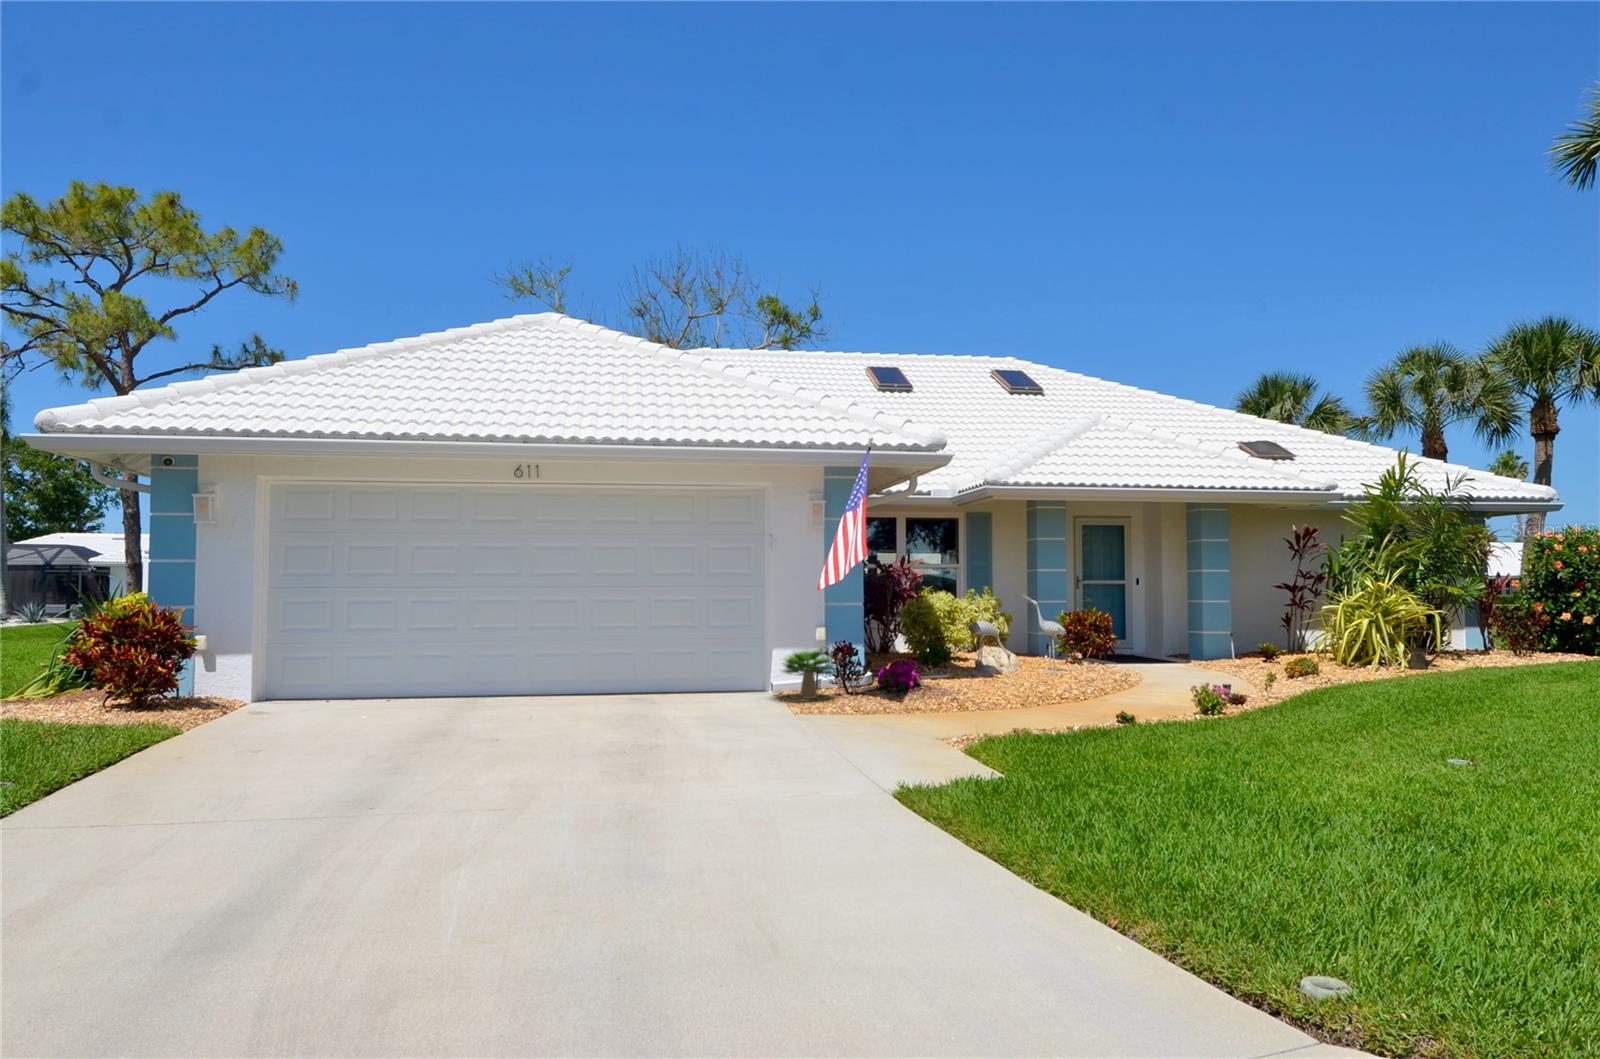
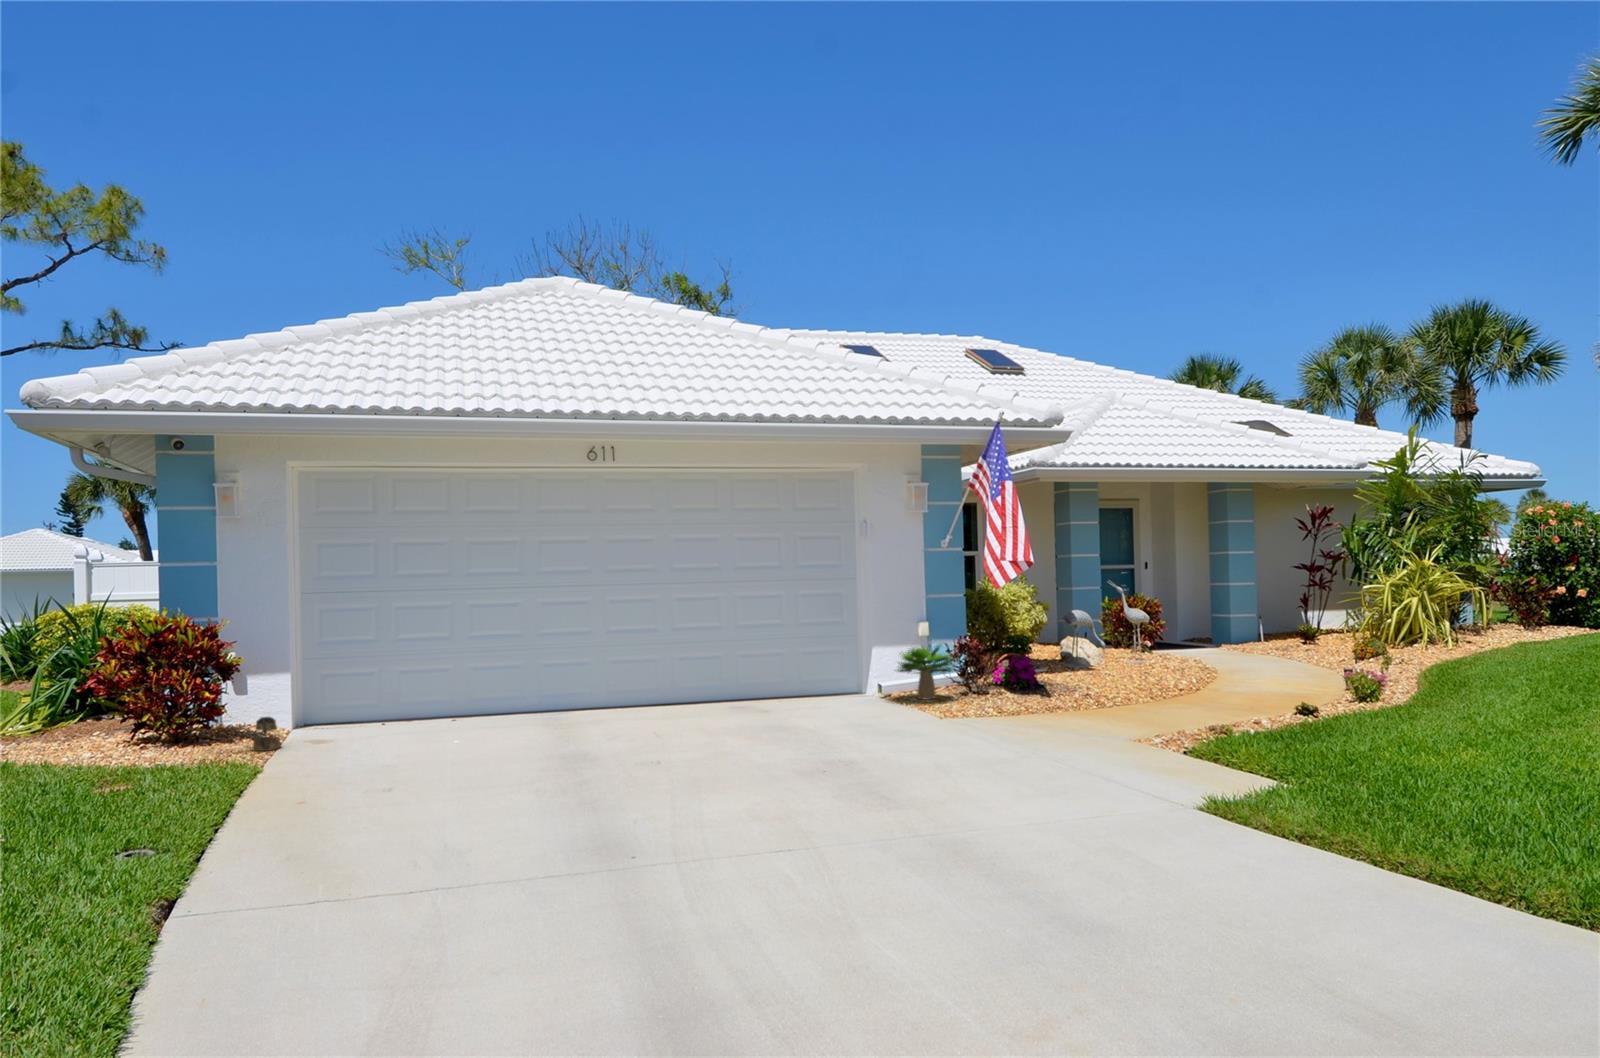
watering can: present [1403,647,1447,669] -> present [252,717,281,751]

